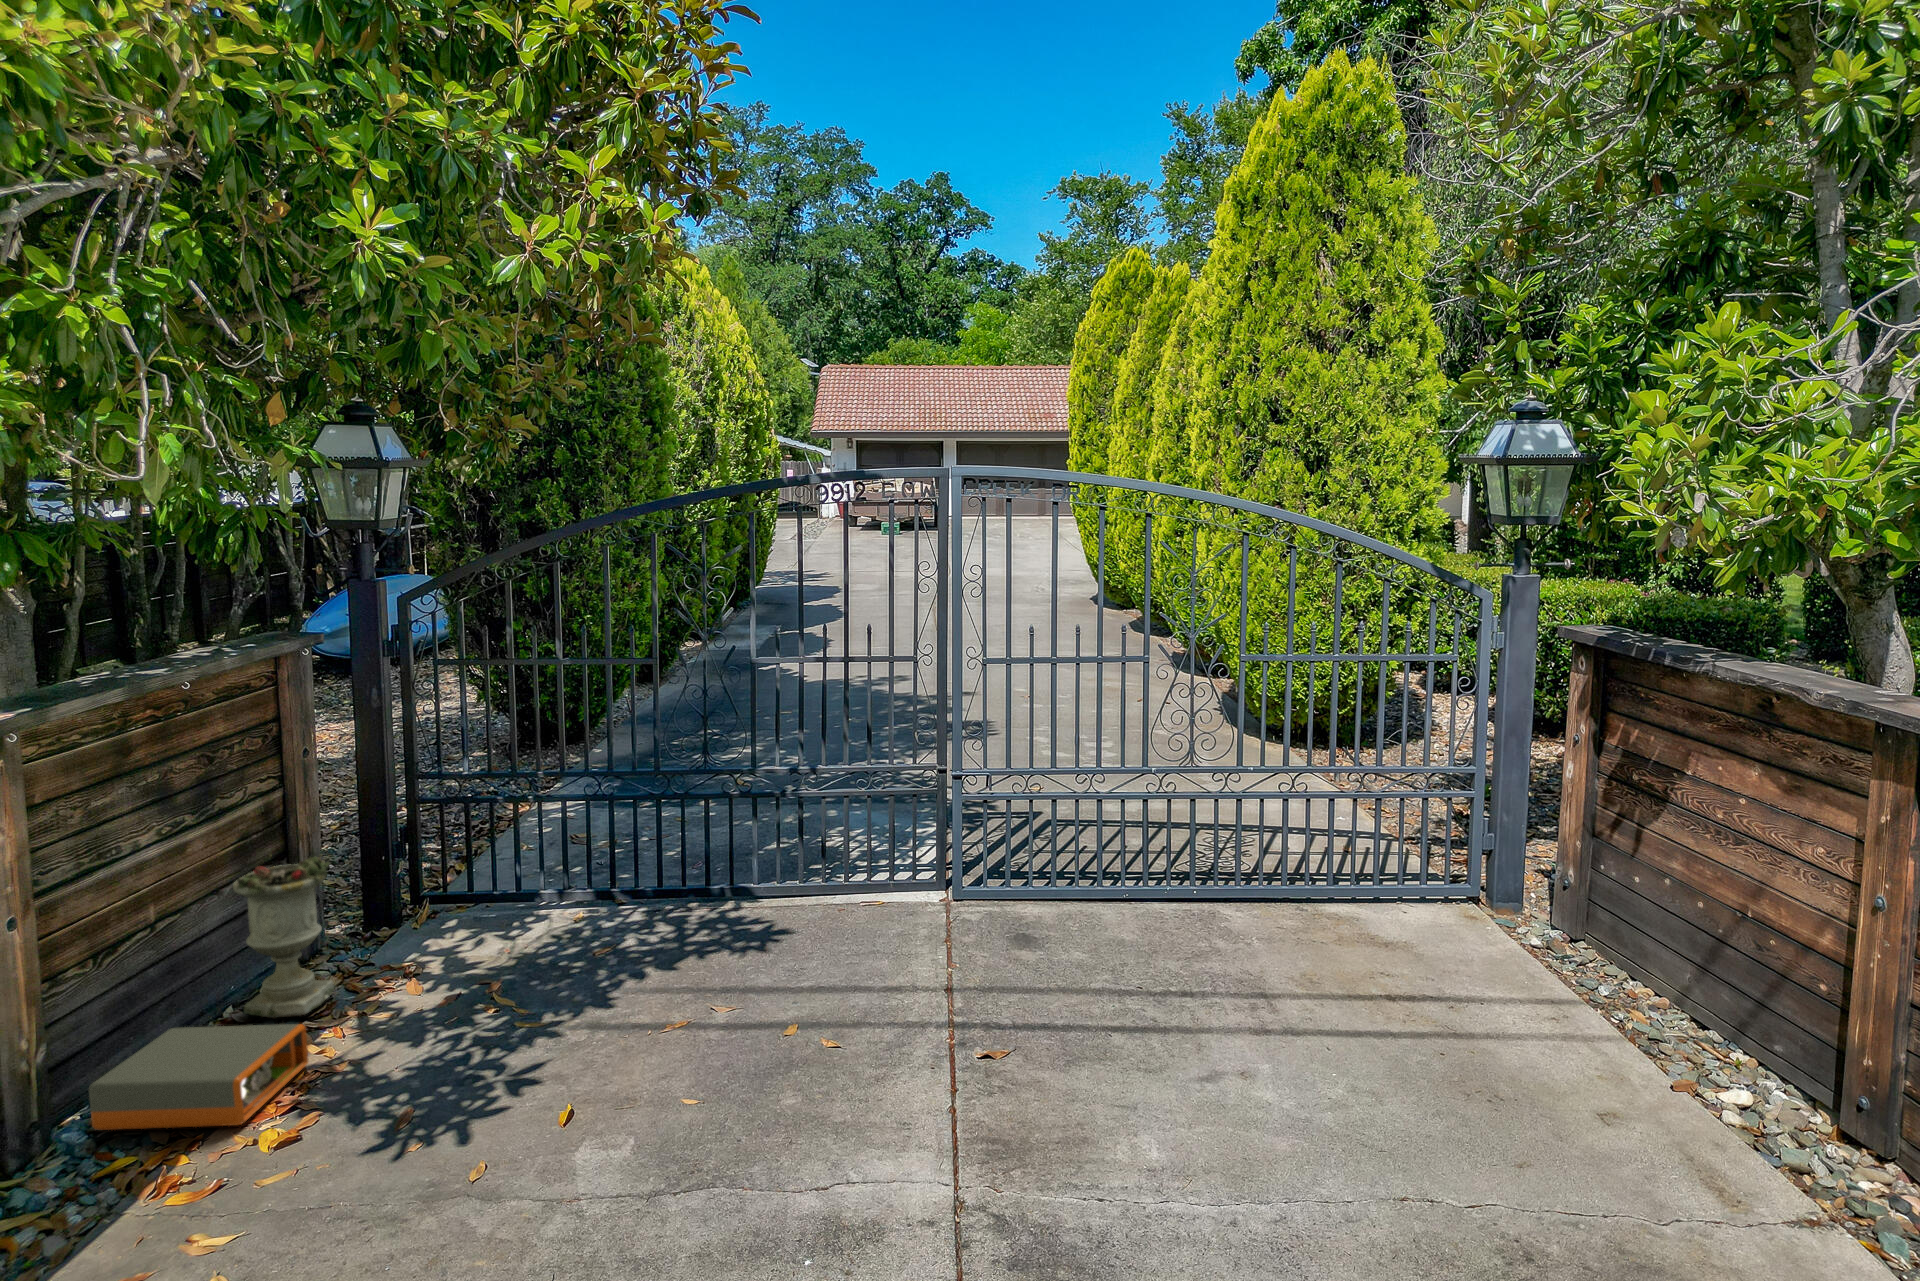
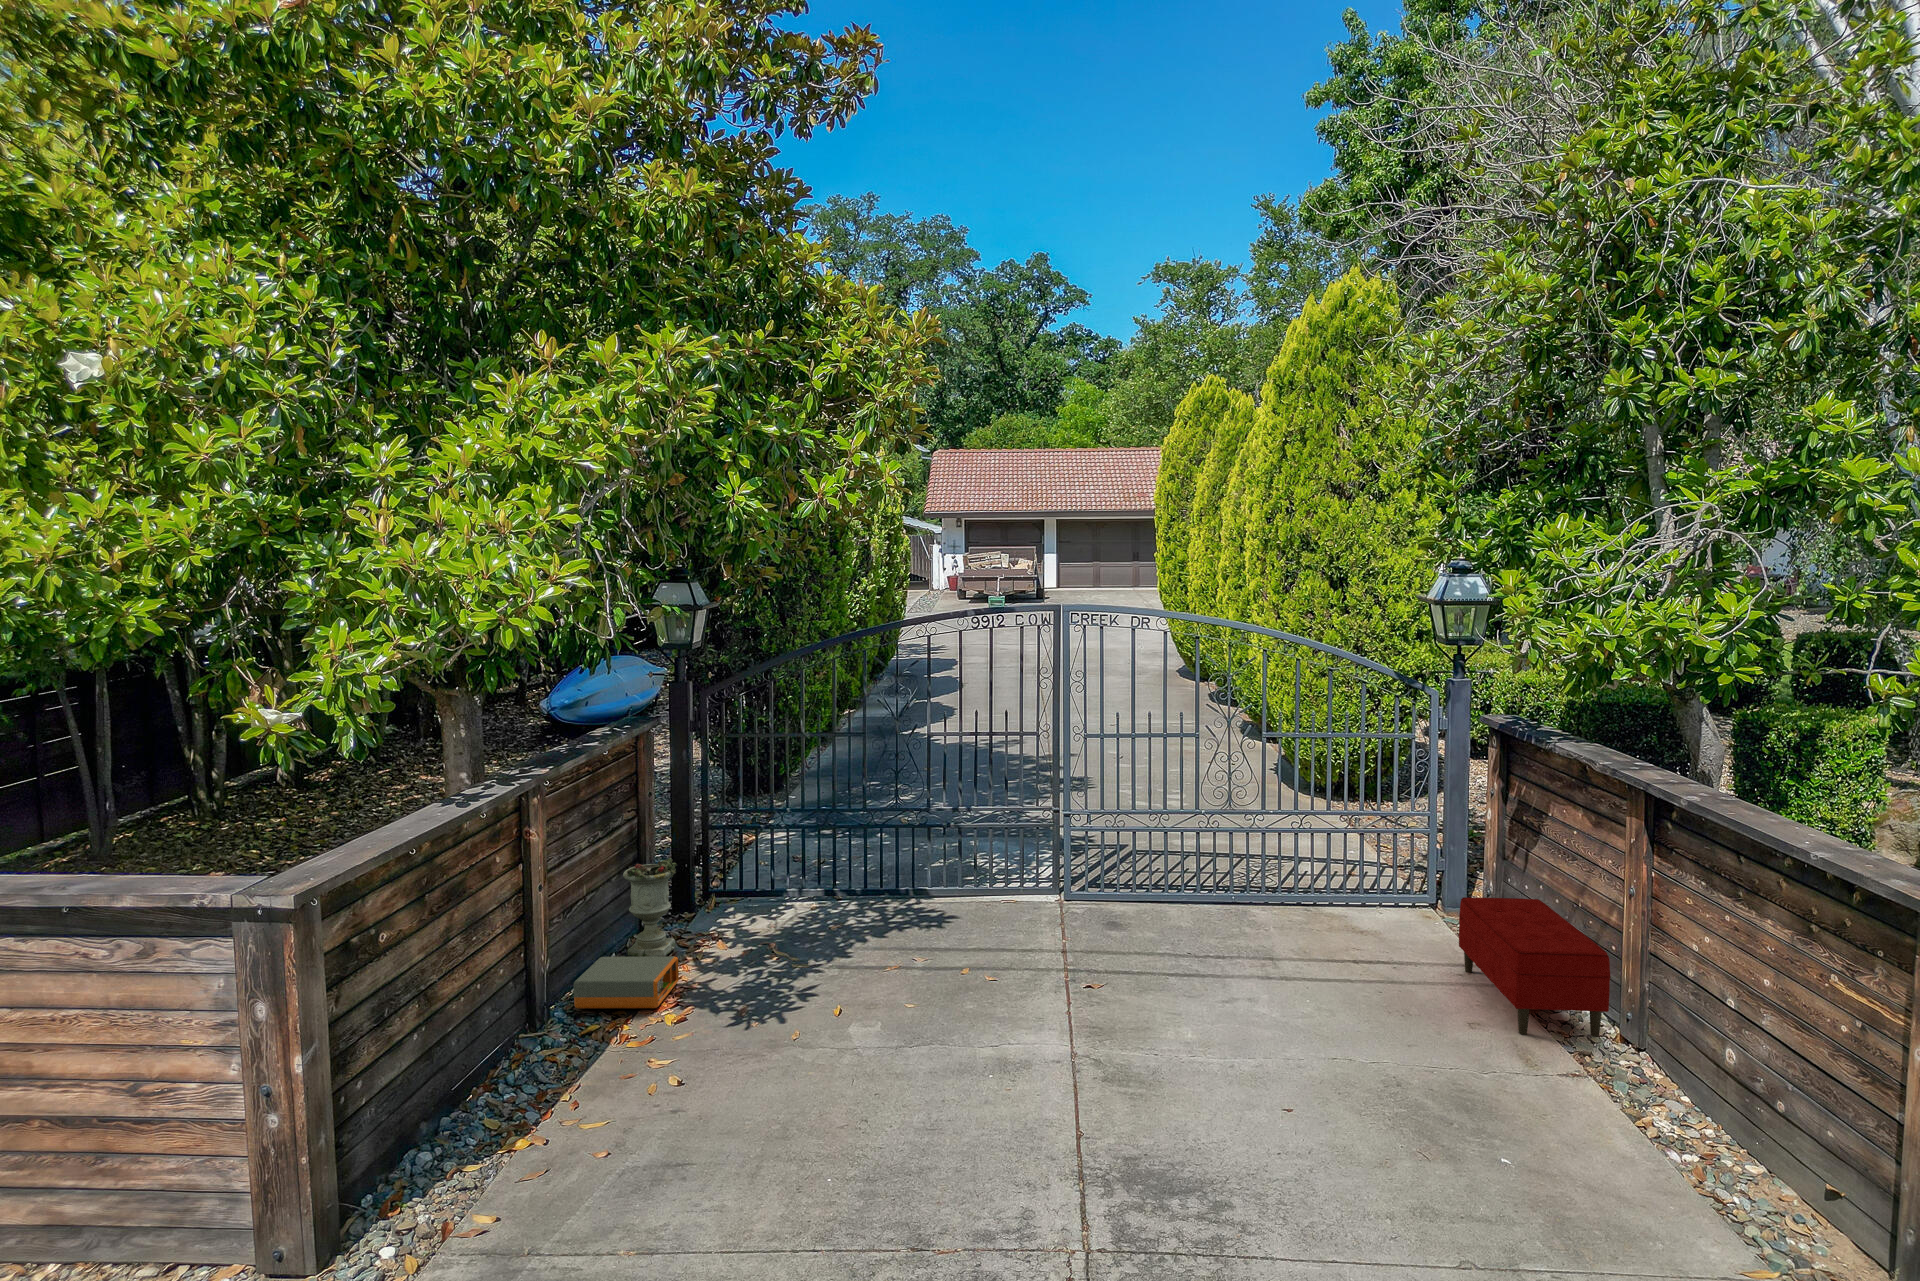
bench: none [1541,898,1832,1133] -> present [1459,897,1611,1037]

